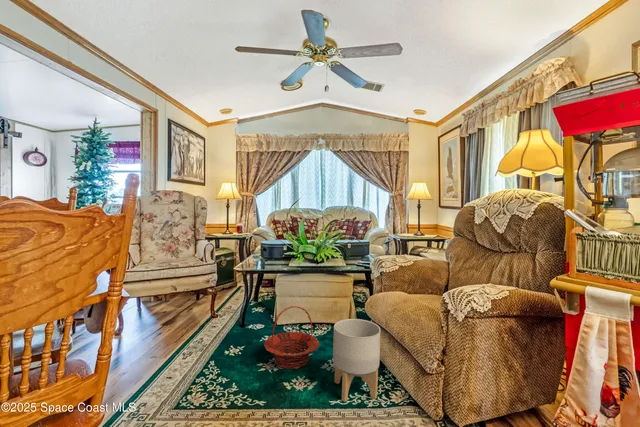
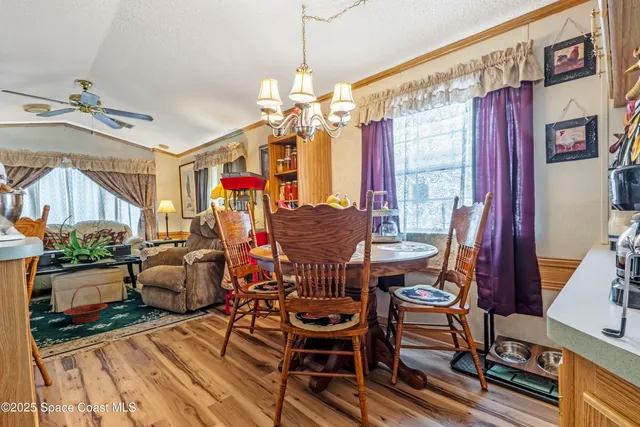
planter: present [333,319,381,402] -> none [123,281,152,322]

